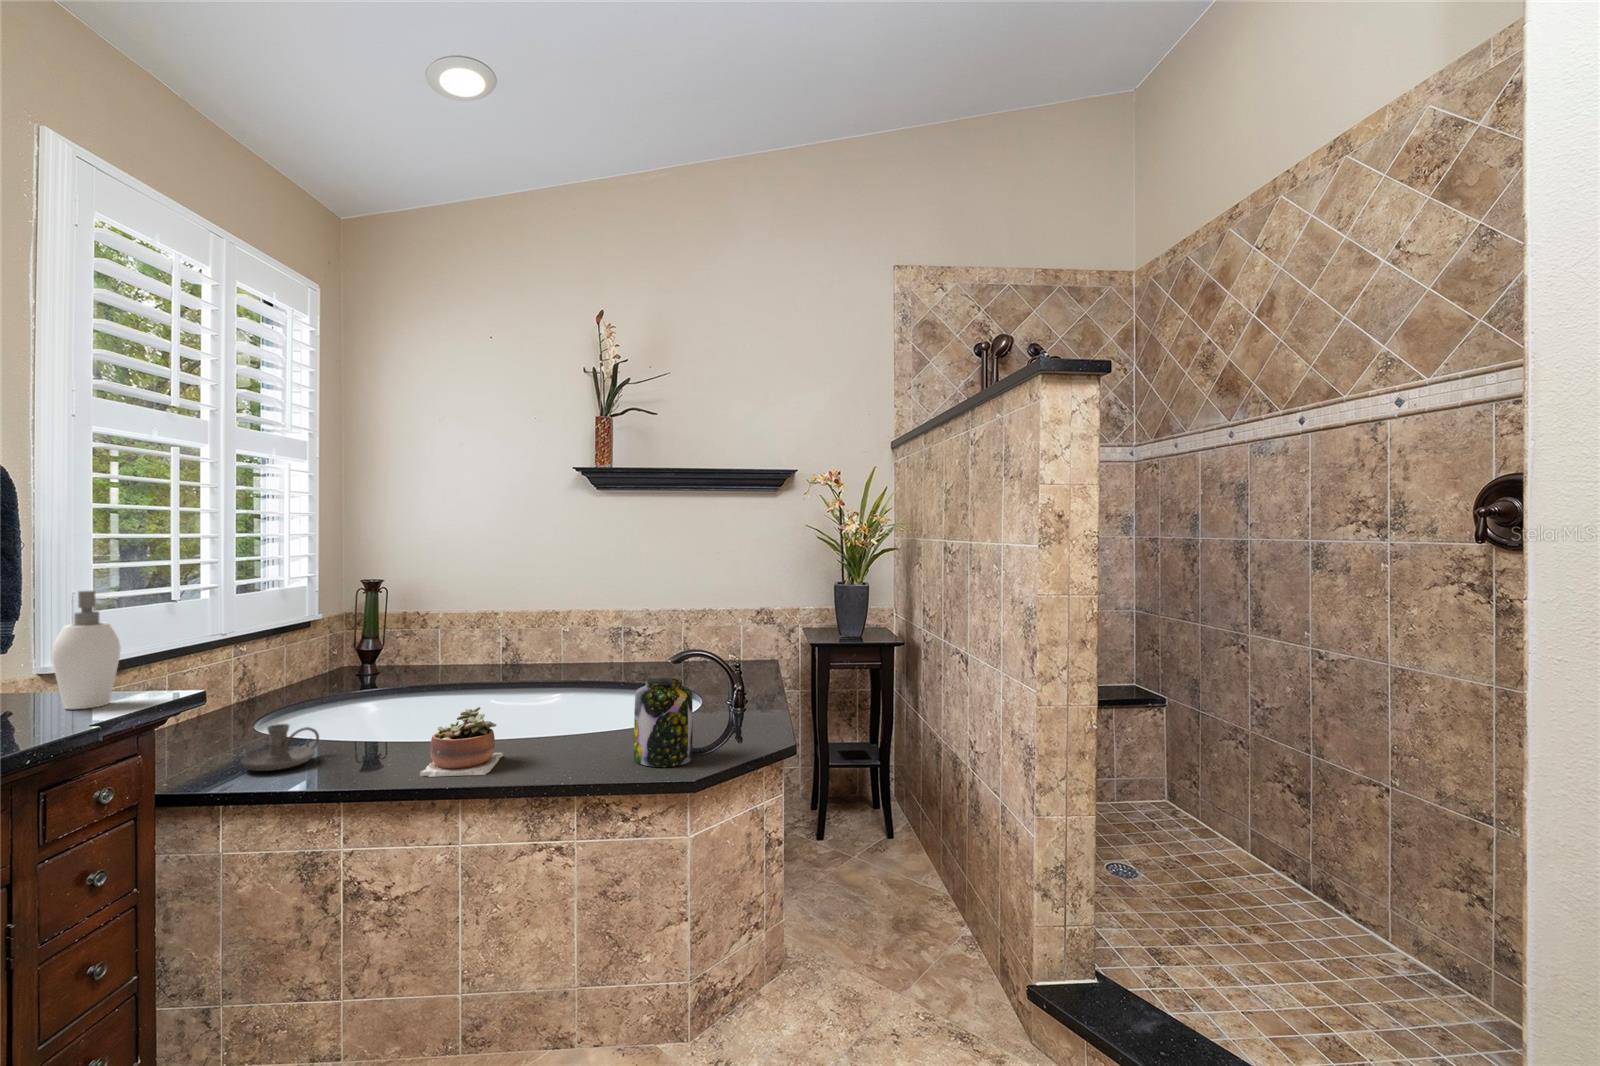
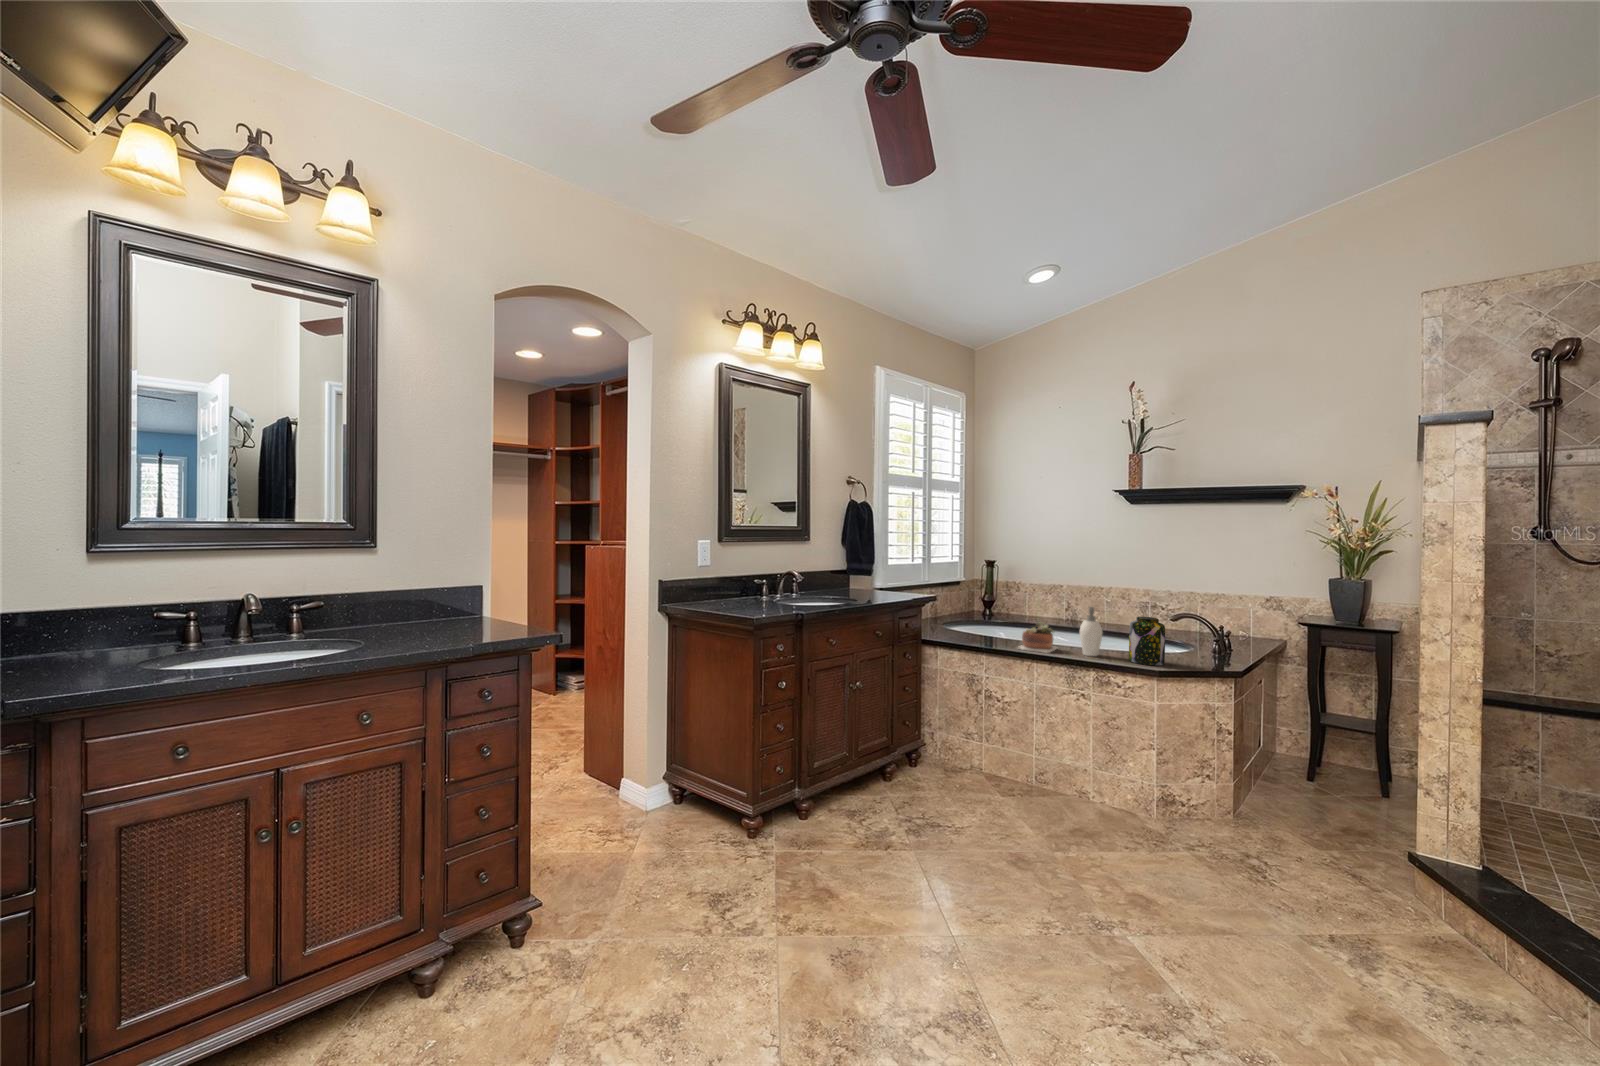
soap dispenser: present [52,591,121,709] -> present [1080,607,1102,656]
candle holder: present [241,724,319,771] -> none [943,619,973,638]

